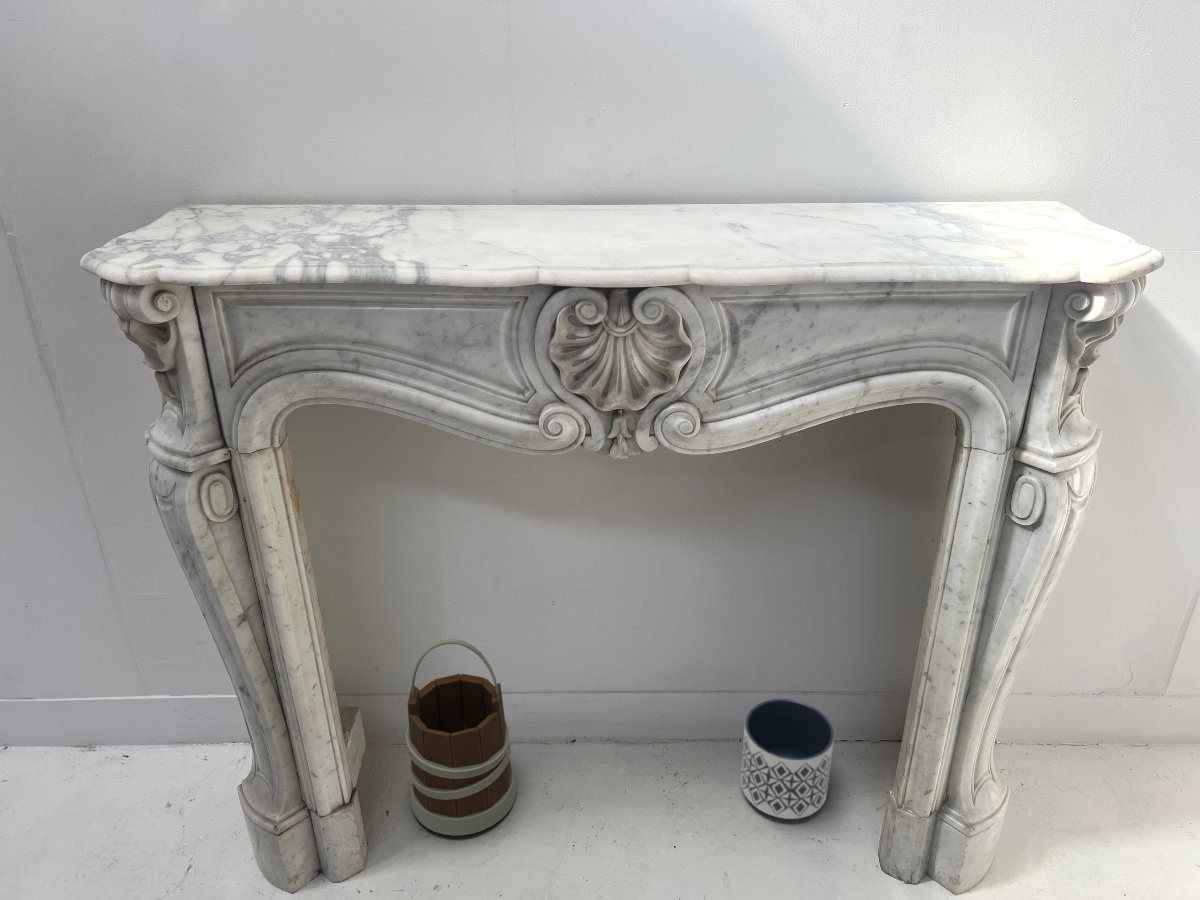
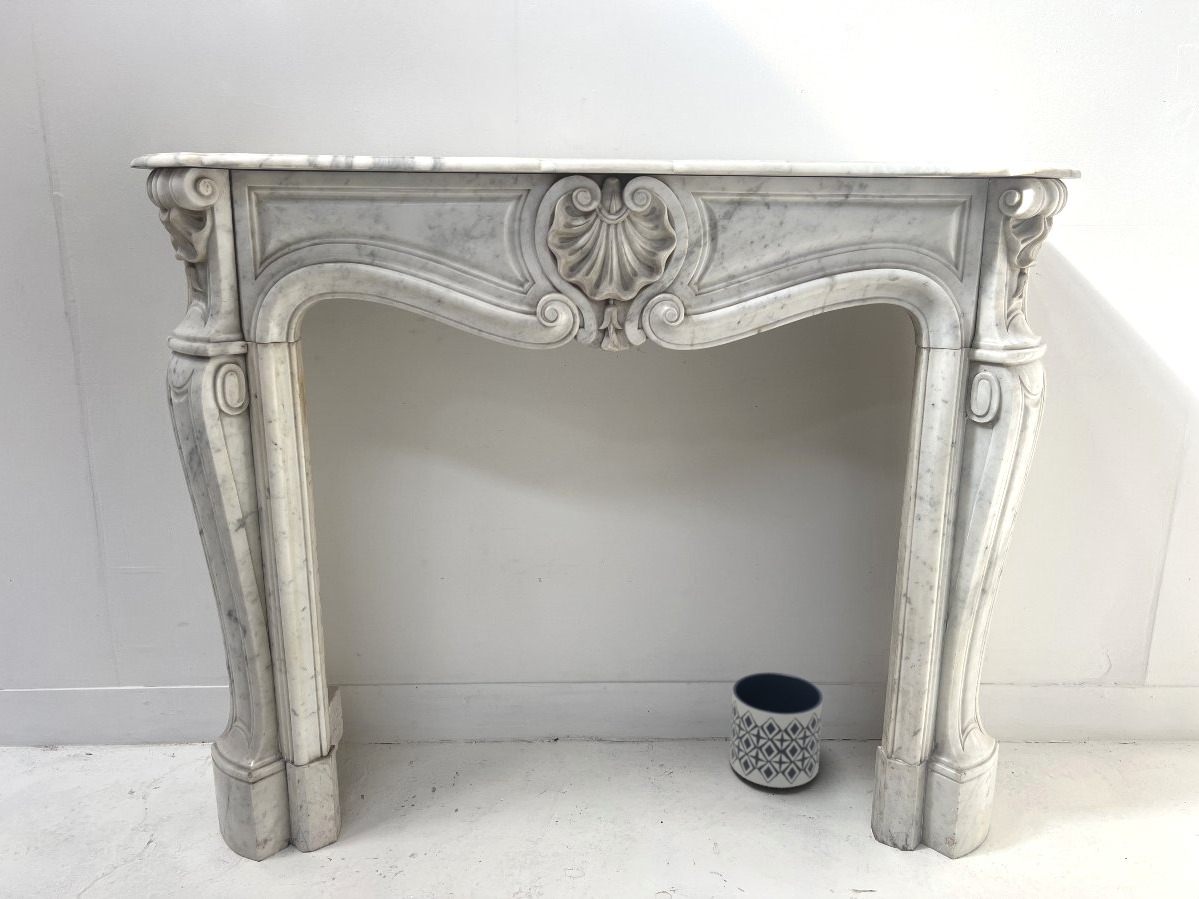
wooden bucket: present [406,639,517,835] -> none [386,588,498,804]

